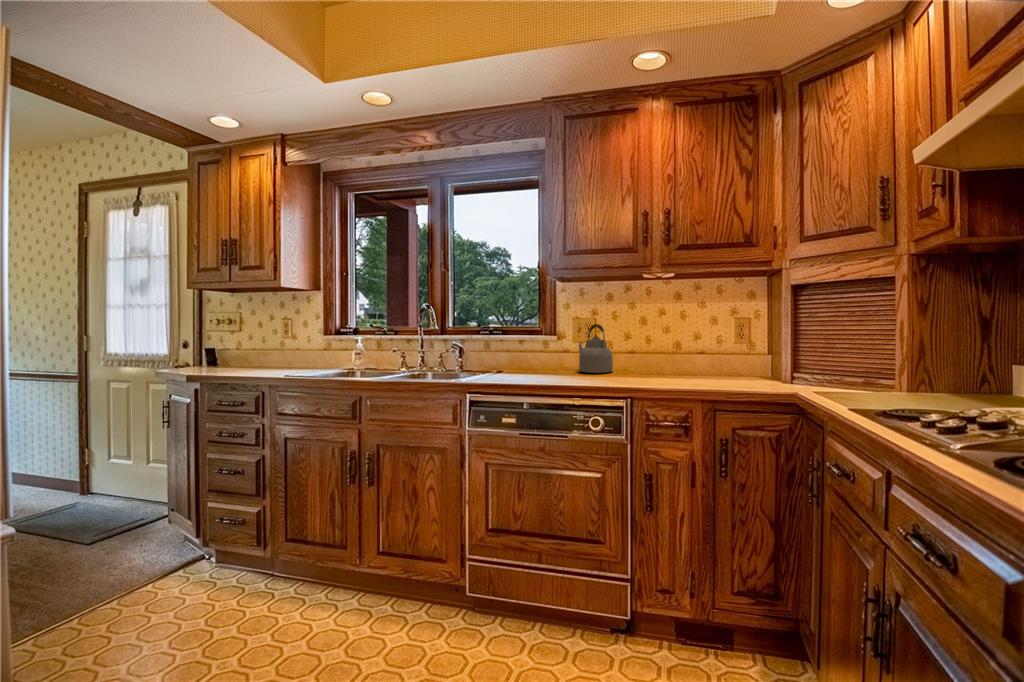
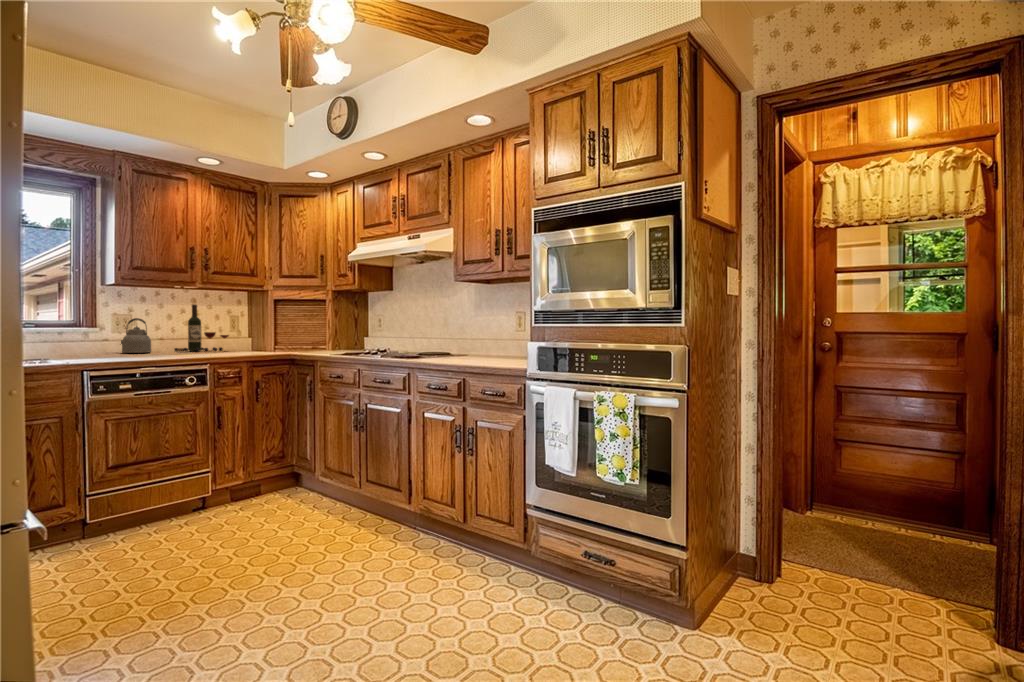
wine bottle: none [641,301,716,377] -> present [174,304,229,351]

